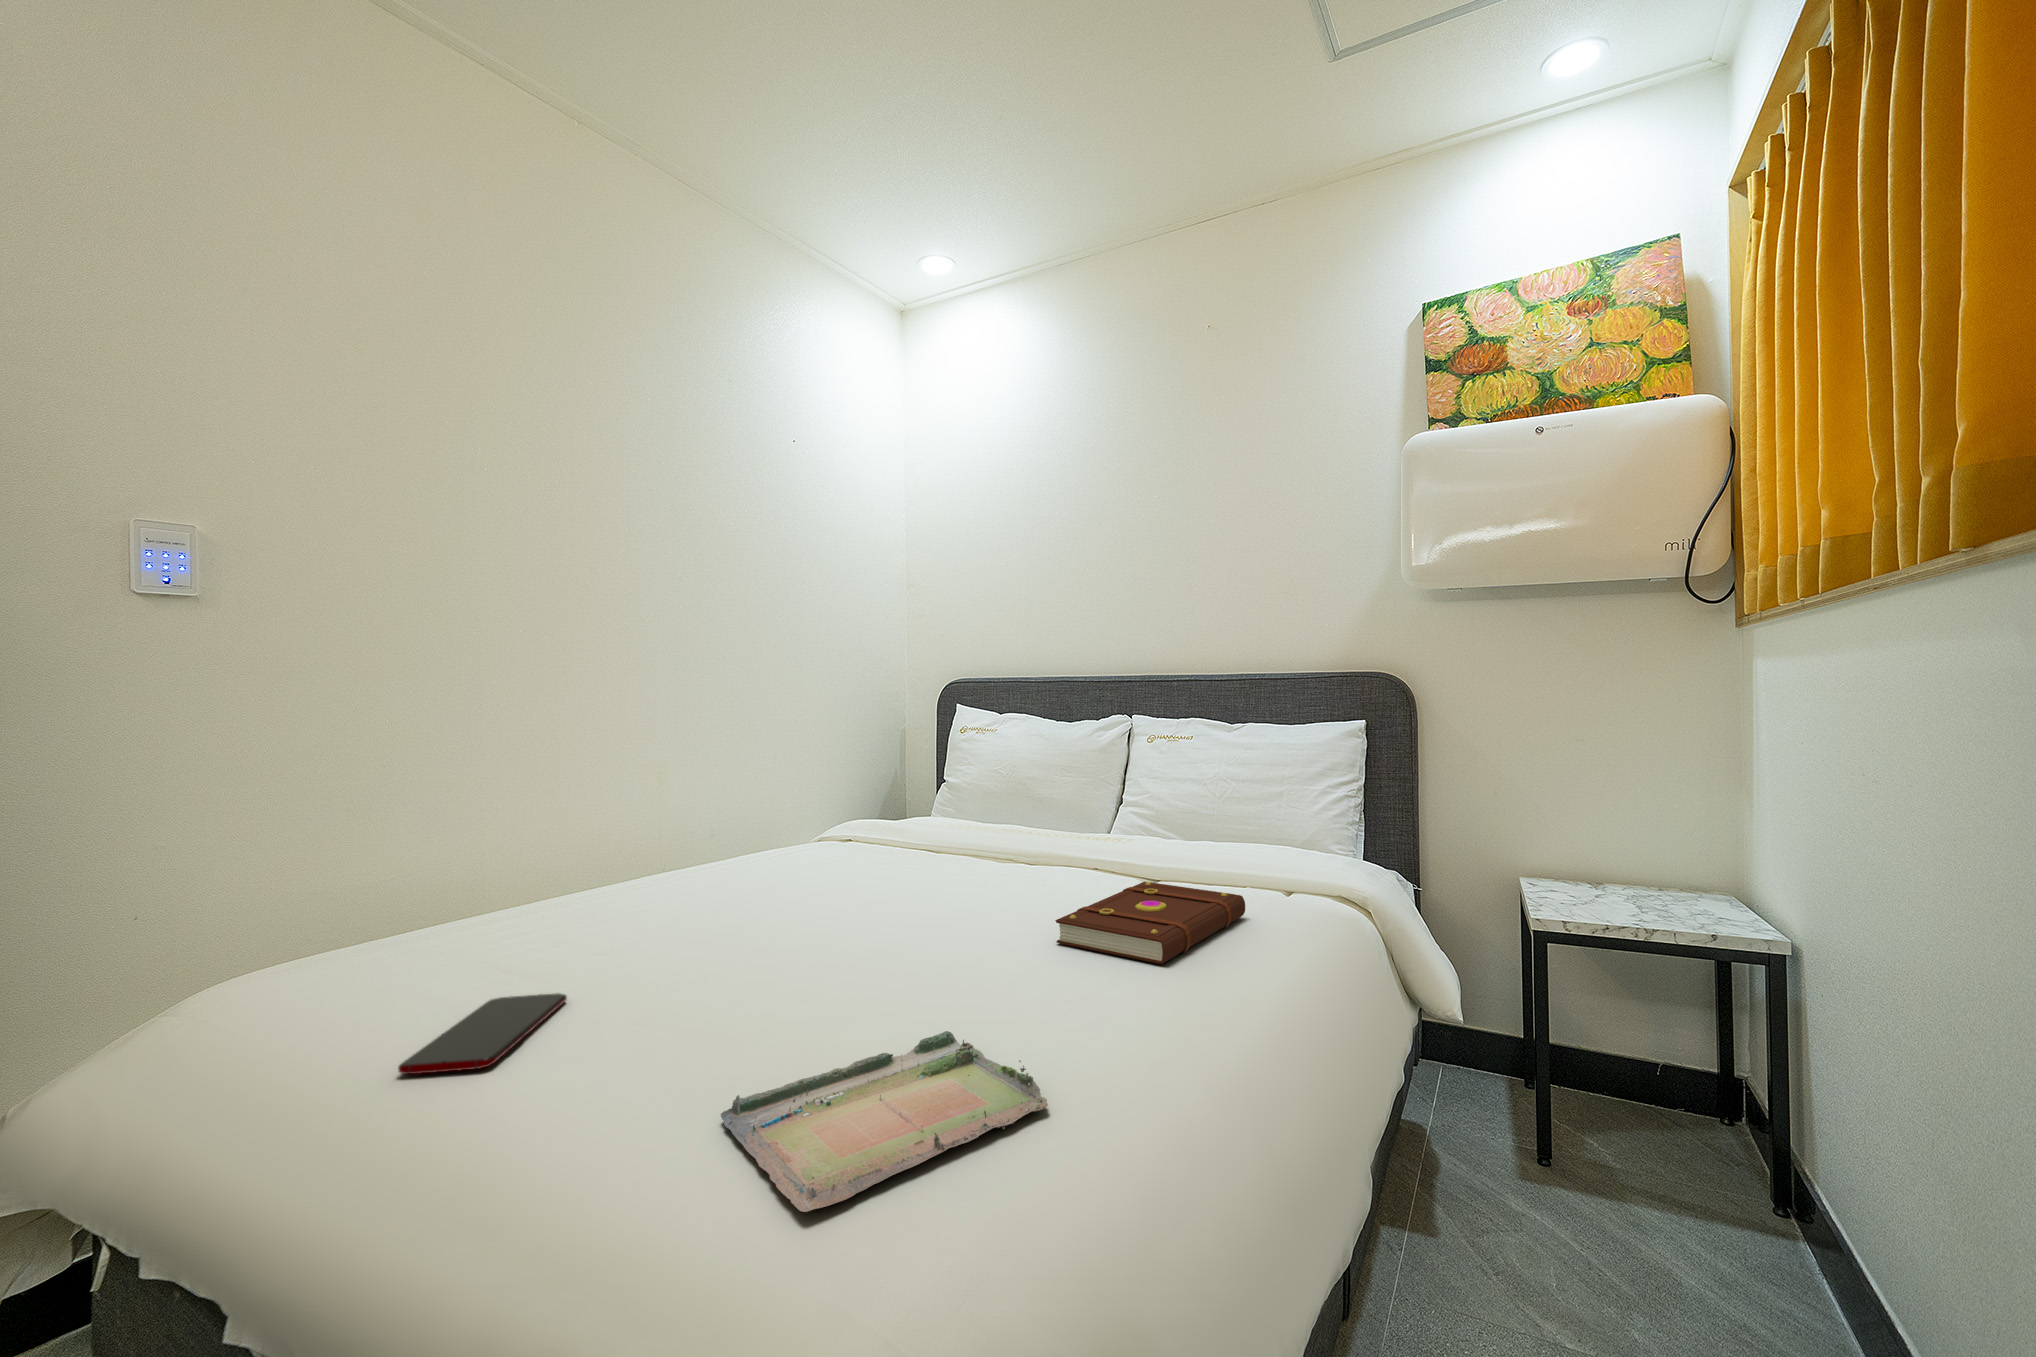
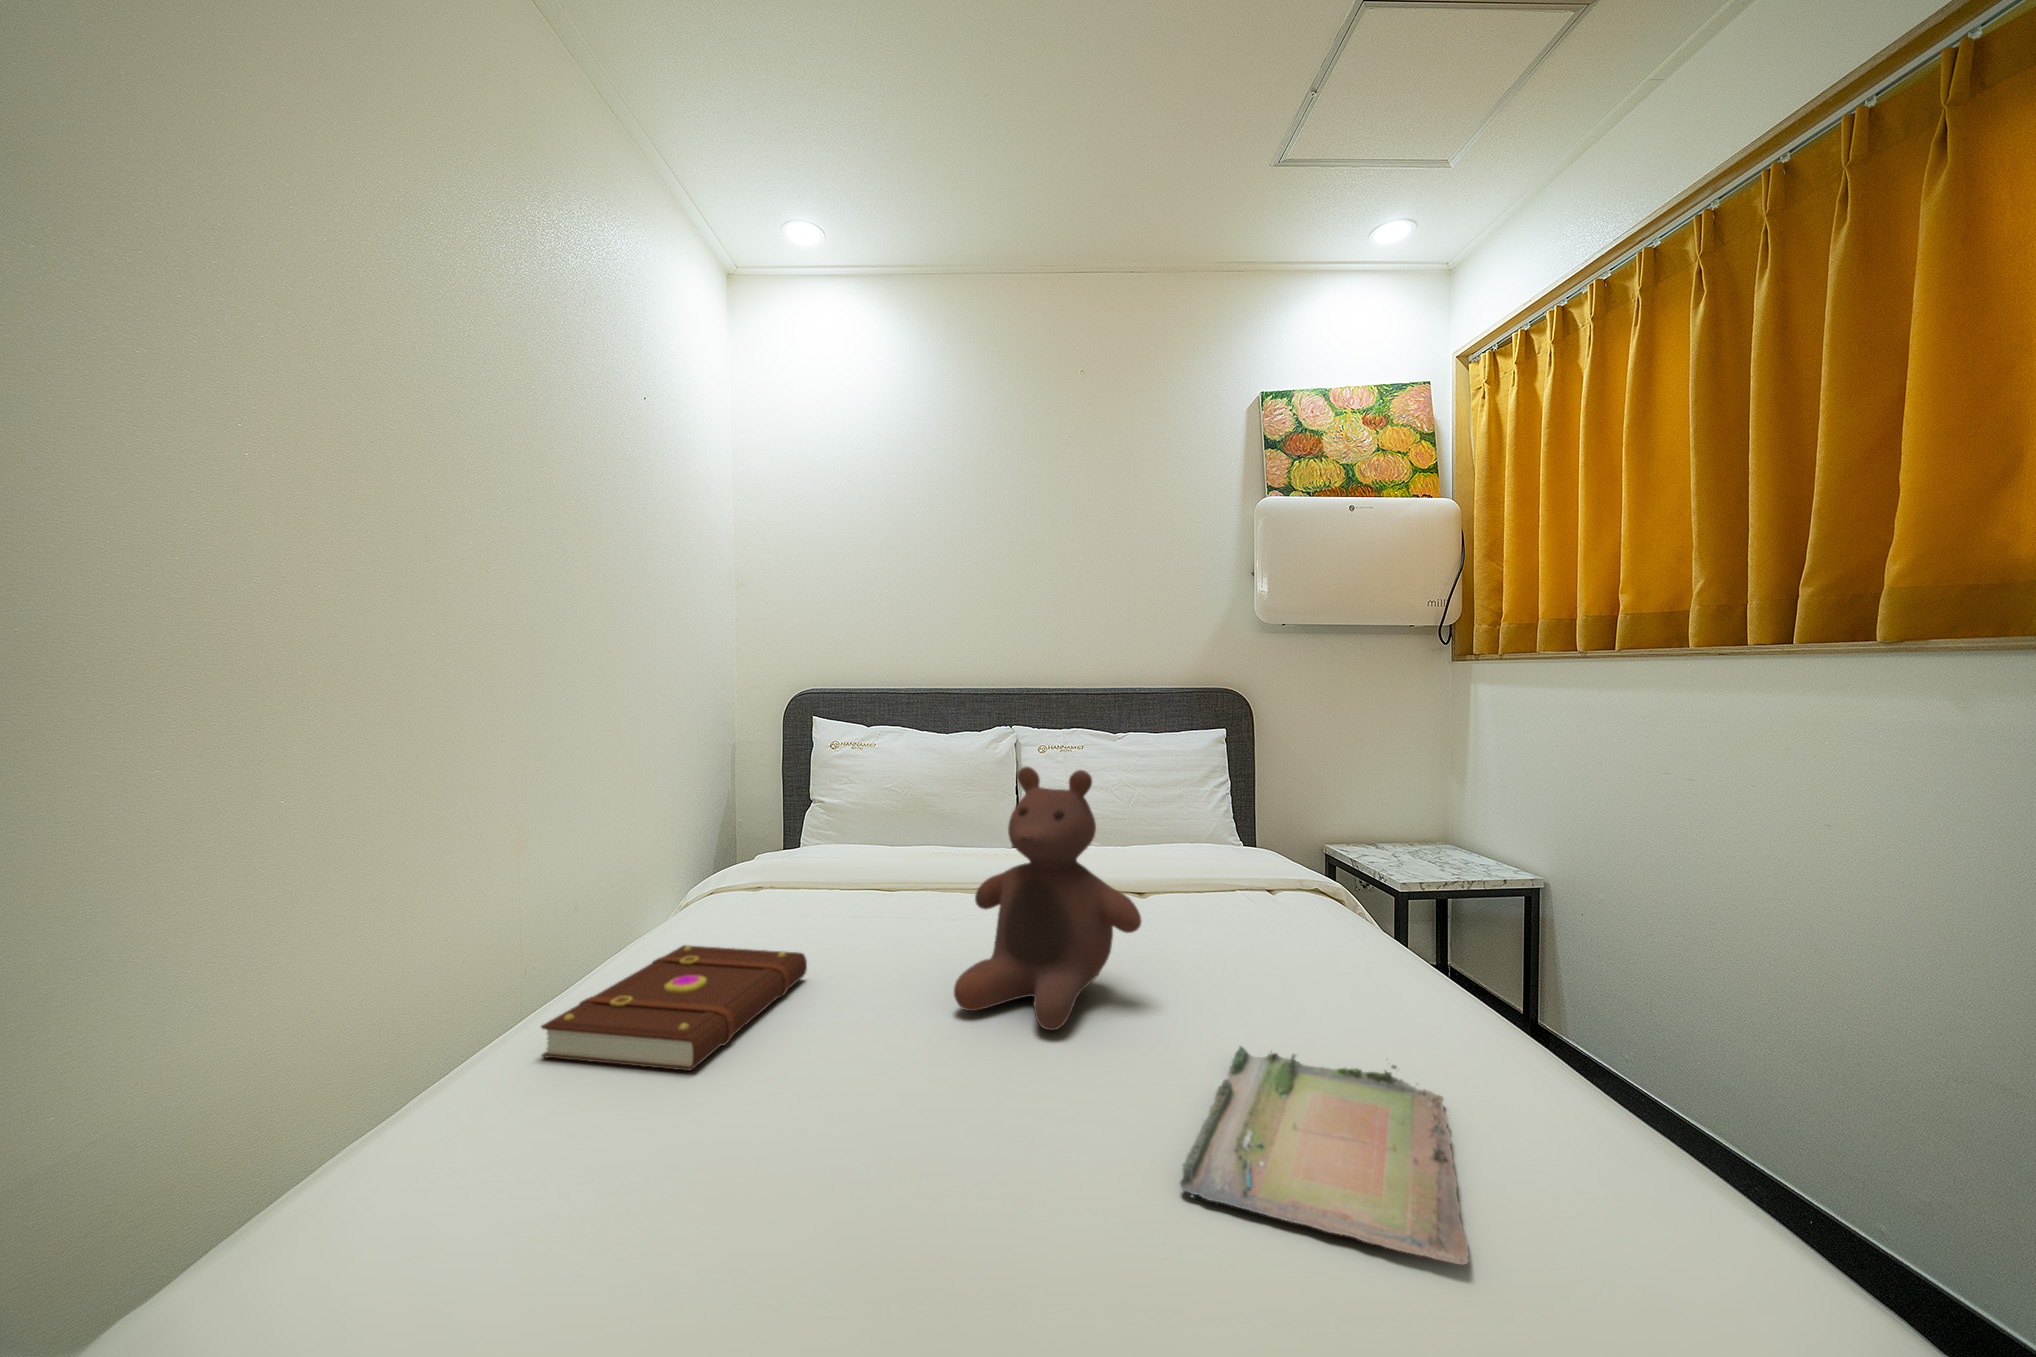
stuffed bear: none [798,758,952,995] -> present [954,766,1141,1030]
book: present [1055,882,1245,964] -> present [541,945,807,1071]
smartphone: present [398,993,567,1074] -> none [598,1094,769,1261]

